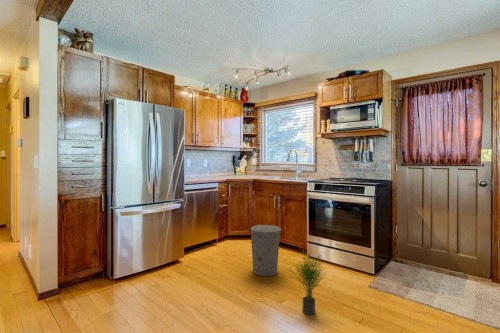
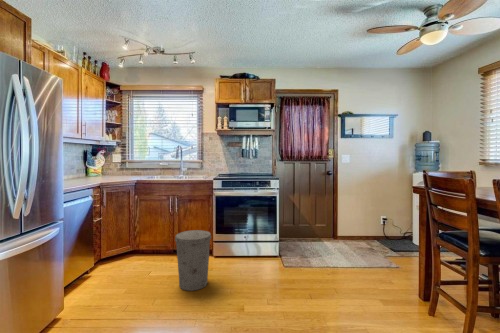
potted plant: present [297,255,322,315] -> none [253,243,295,308]

